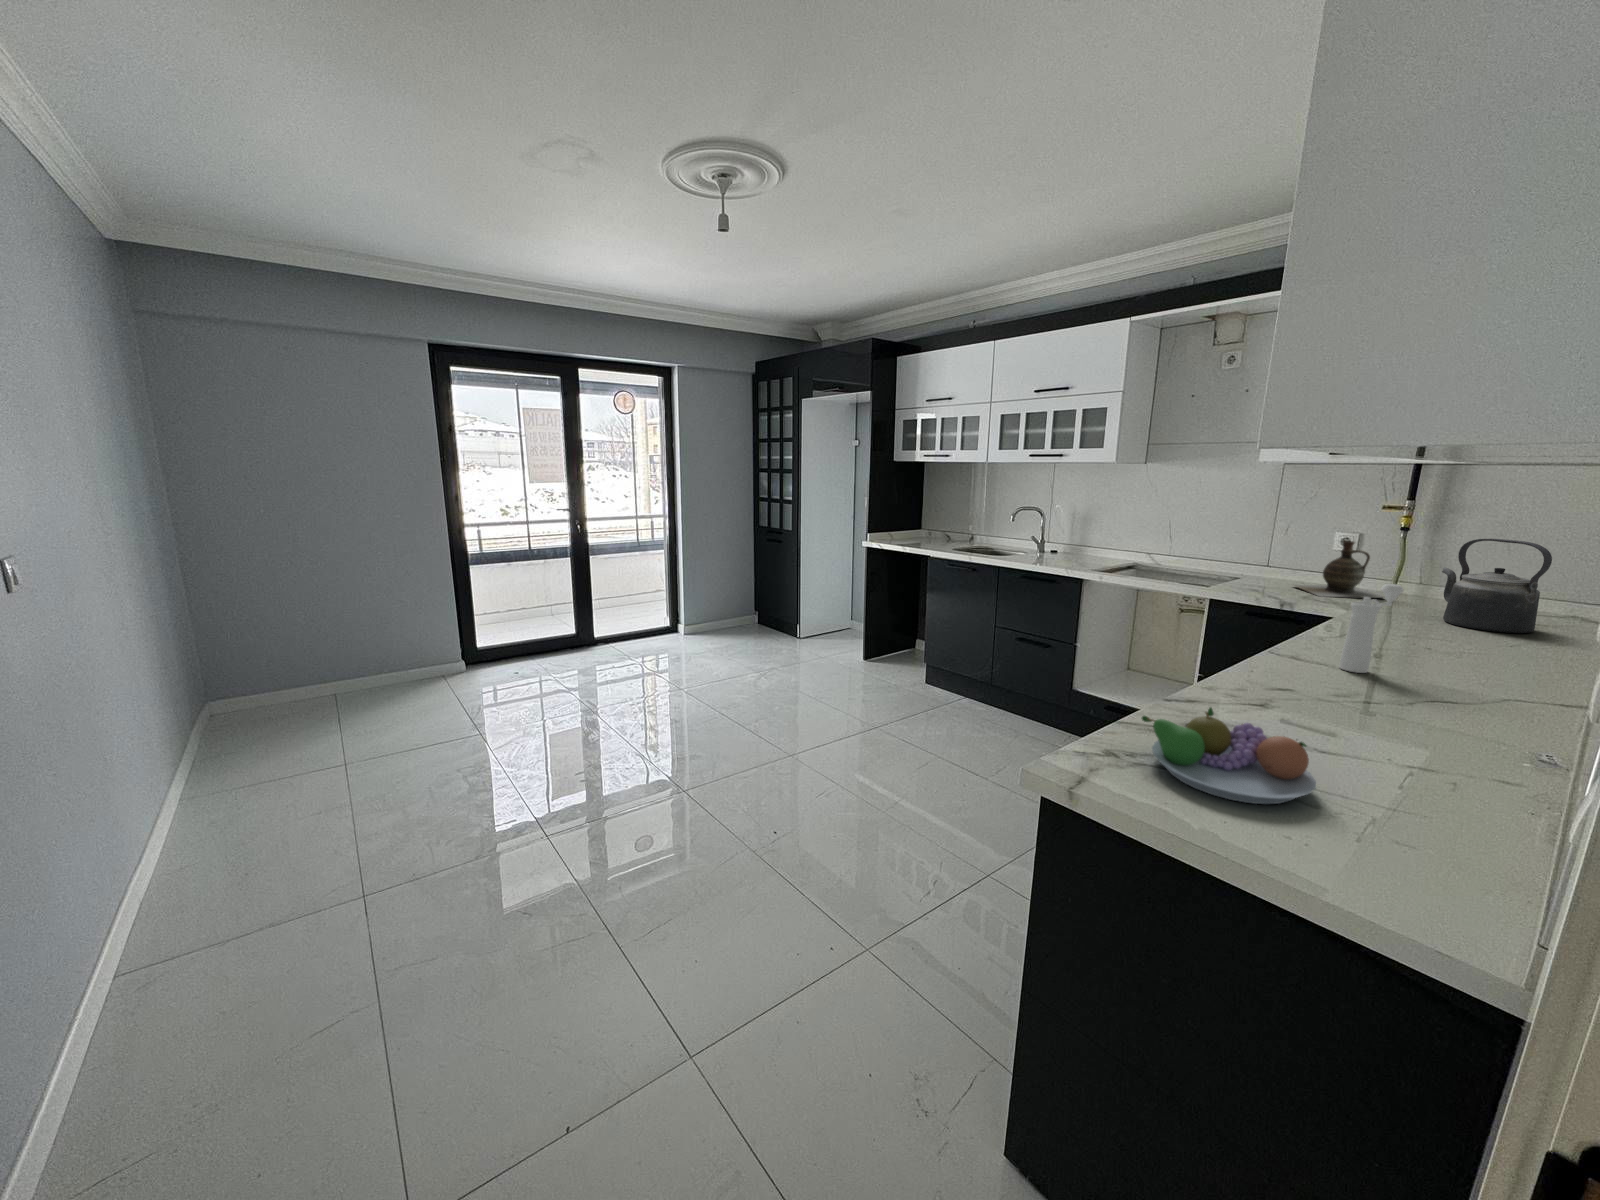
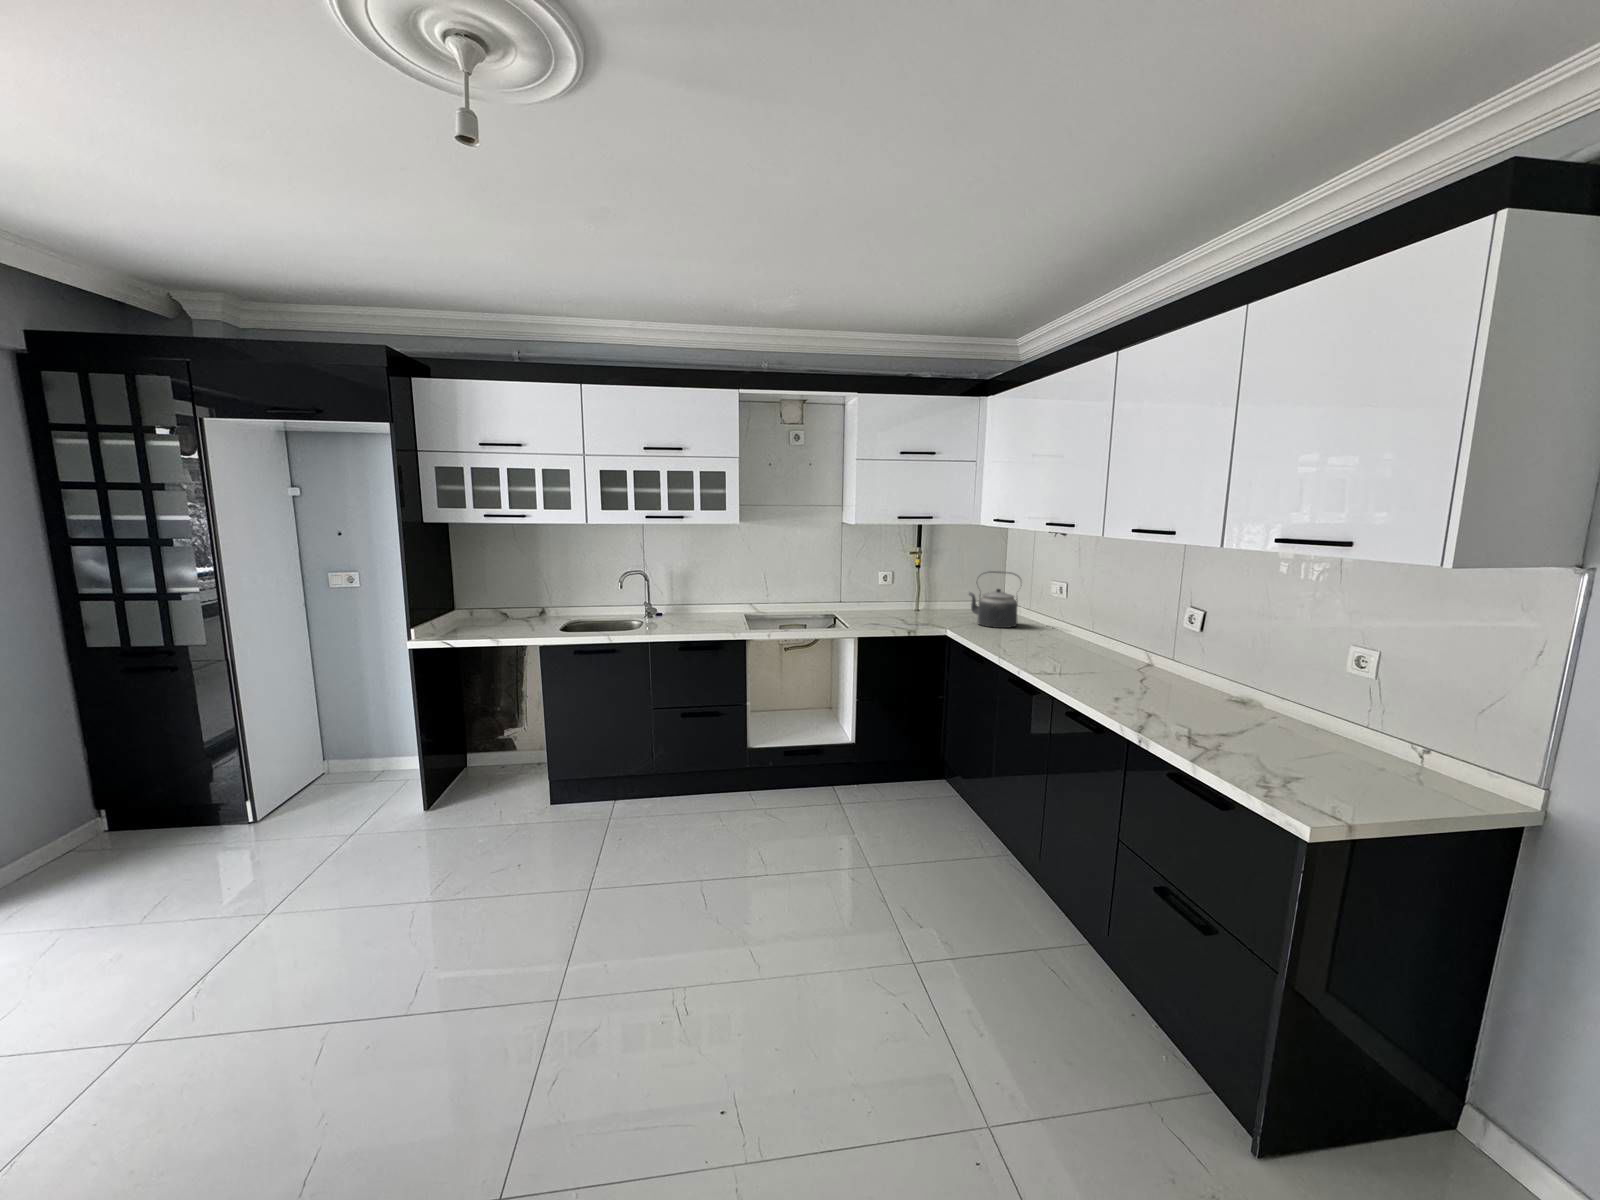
ceramic jug: present [1295,541,1383,598] -> none [867,579,922,621]
pepper mill: present [1339,584,1404,673] -> none [1070,610,1093,671]
fruit bowl: present [1142,707,1316,804] -> none [1257,714,1371,769]

